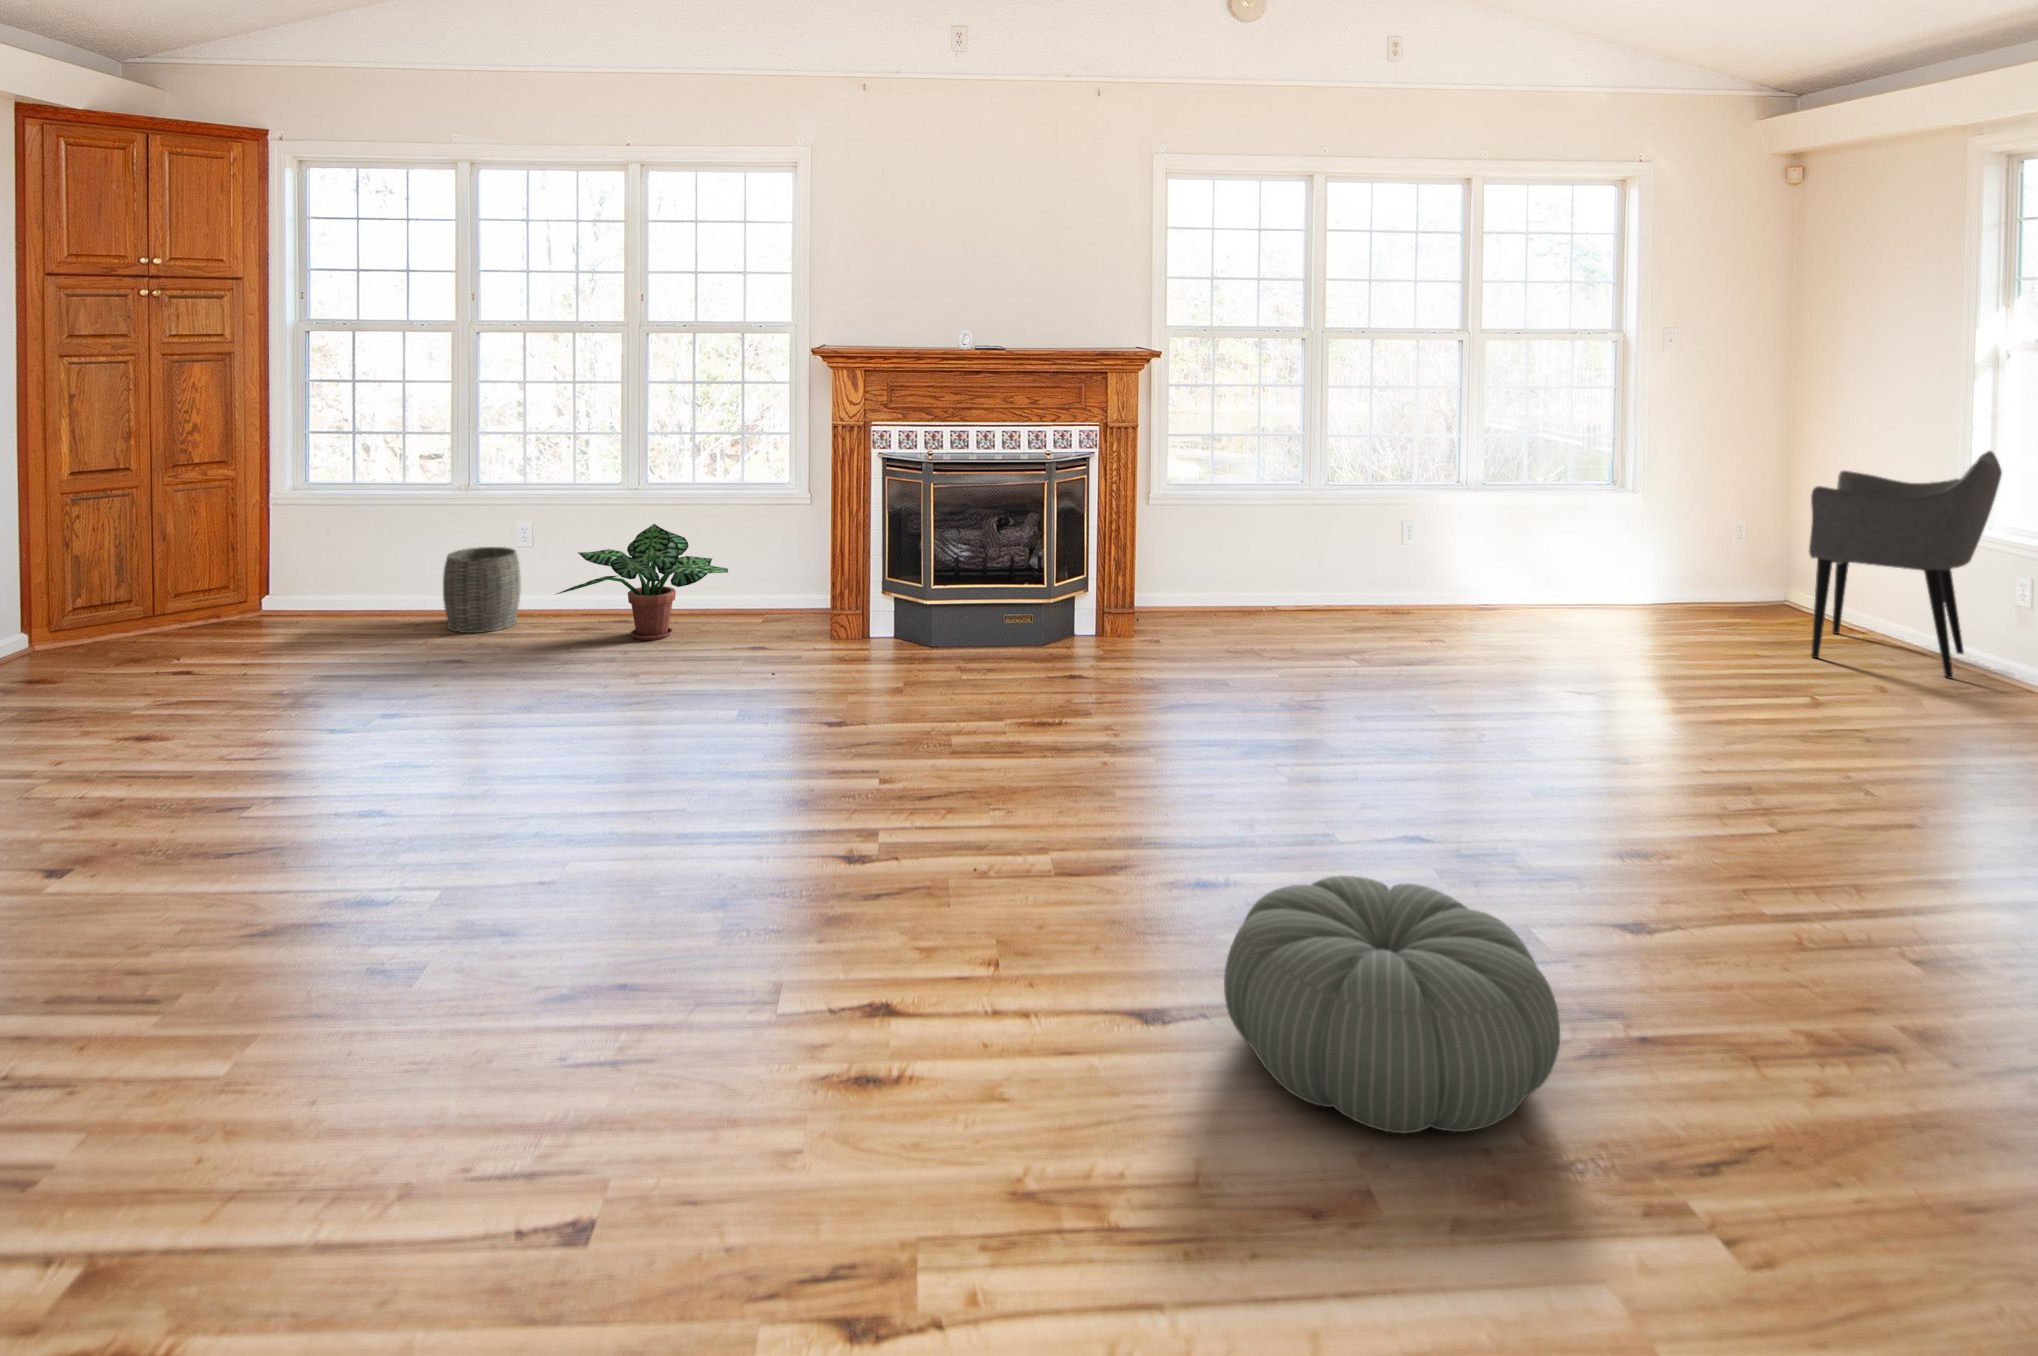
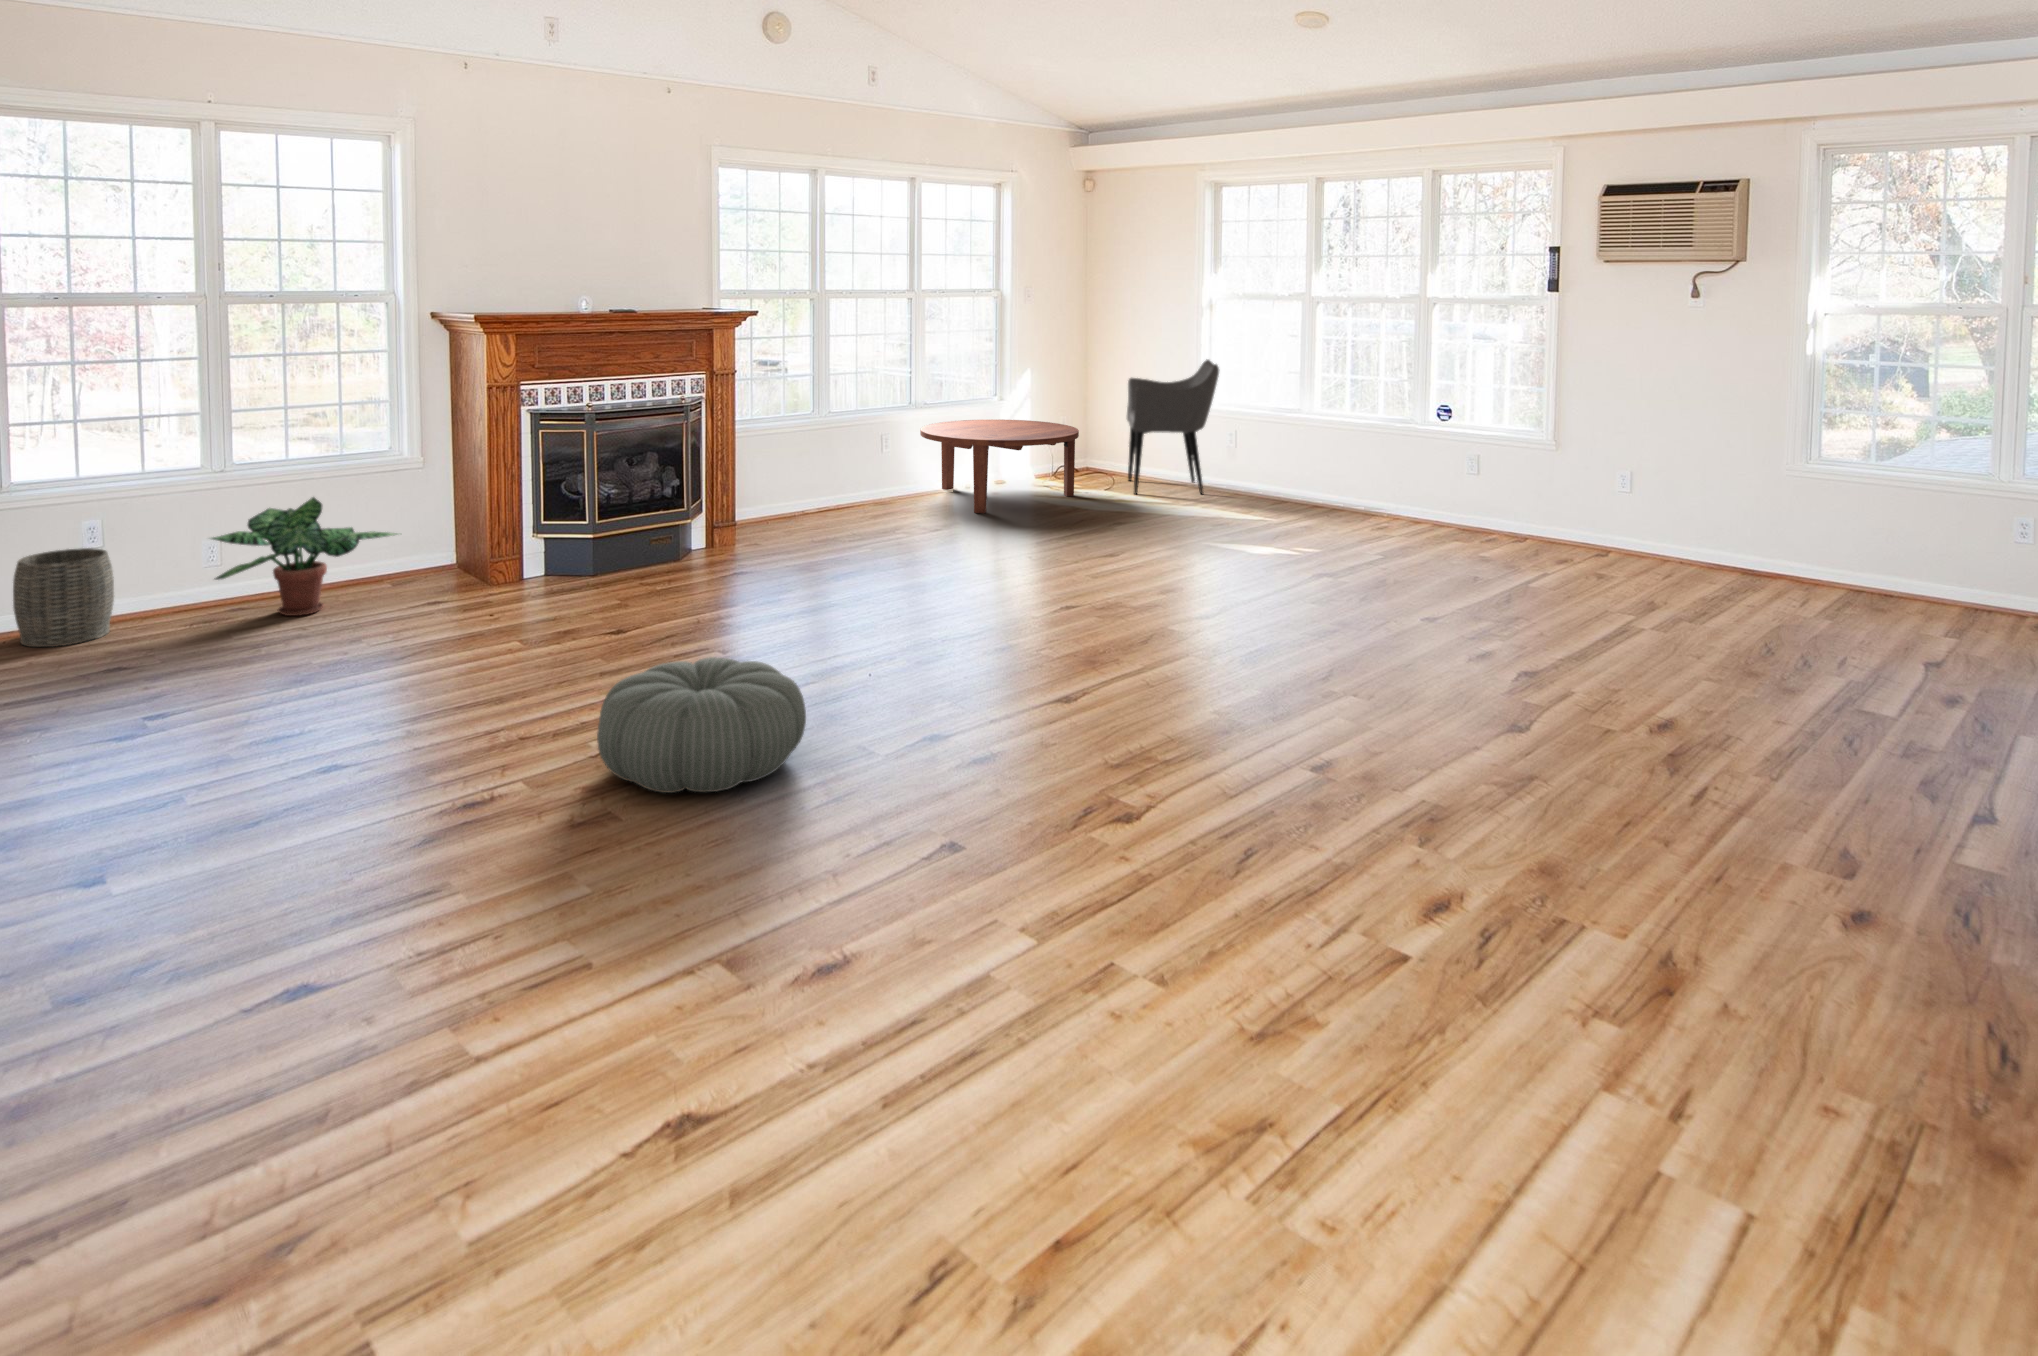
coffee table: none [1449,510,1701,649] -> present [920,419,1079,513]
pouf: present [1224,876,1560,1134] -> present [597,657,806,793]

